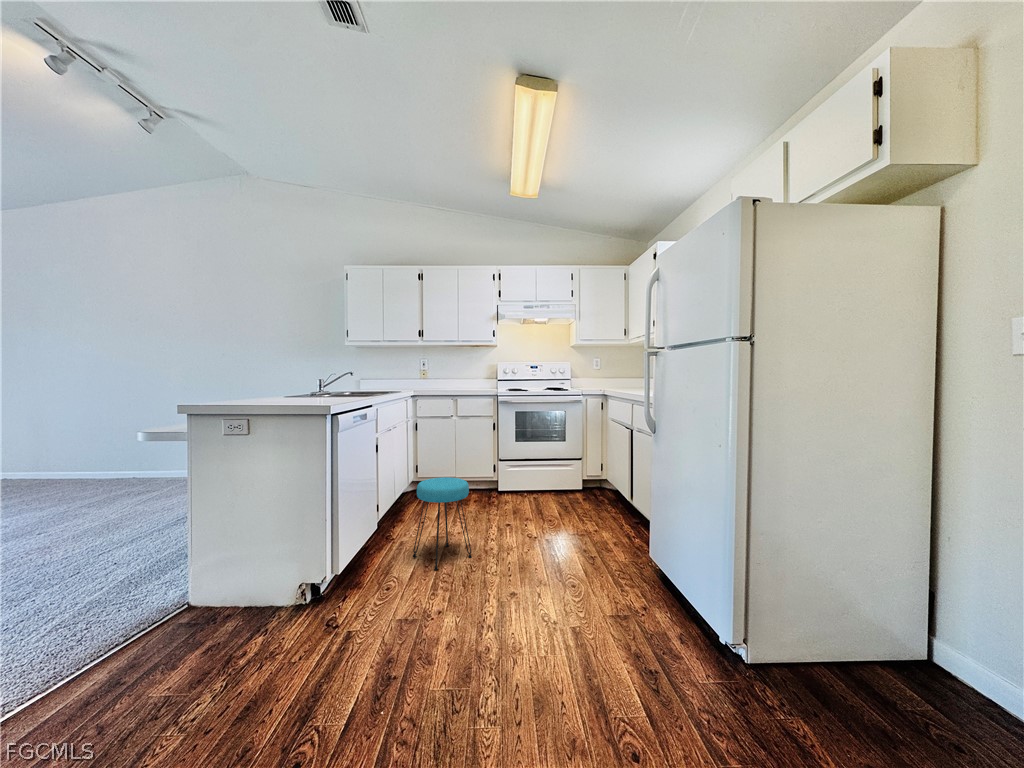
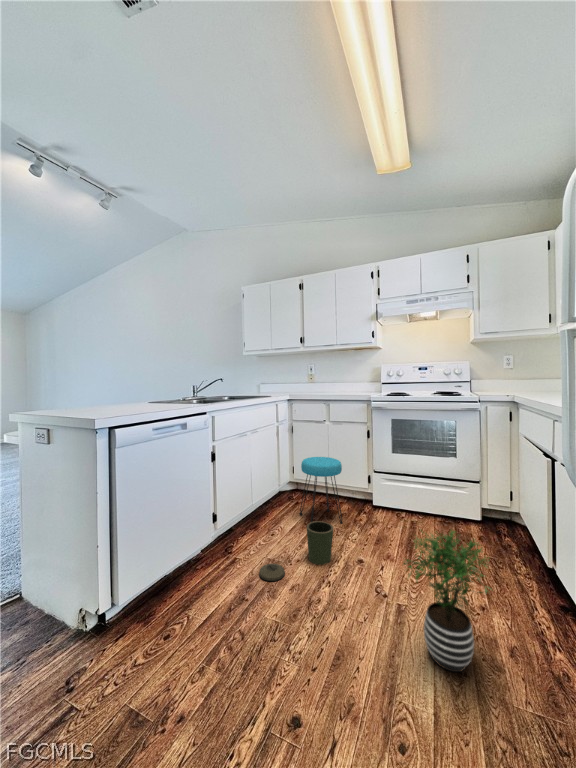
potted plant: none [597,531,688,673] -> present [404,531,491,672]
trash can: none [396,557,481,647] -> present [259,521,333,581]

